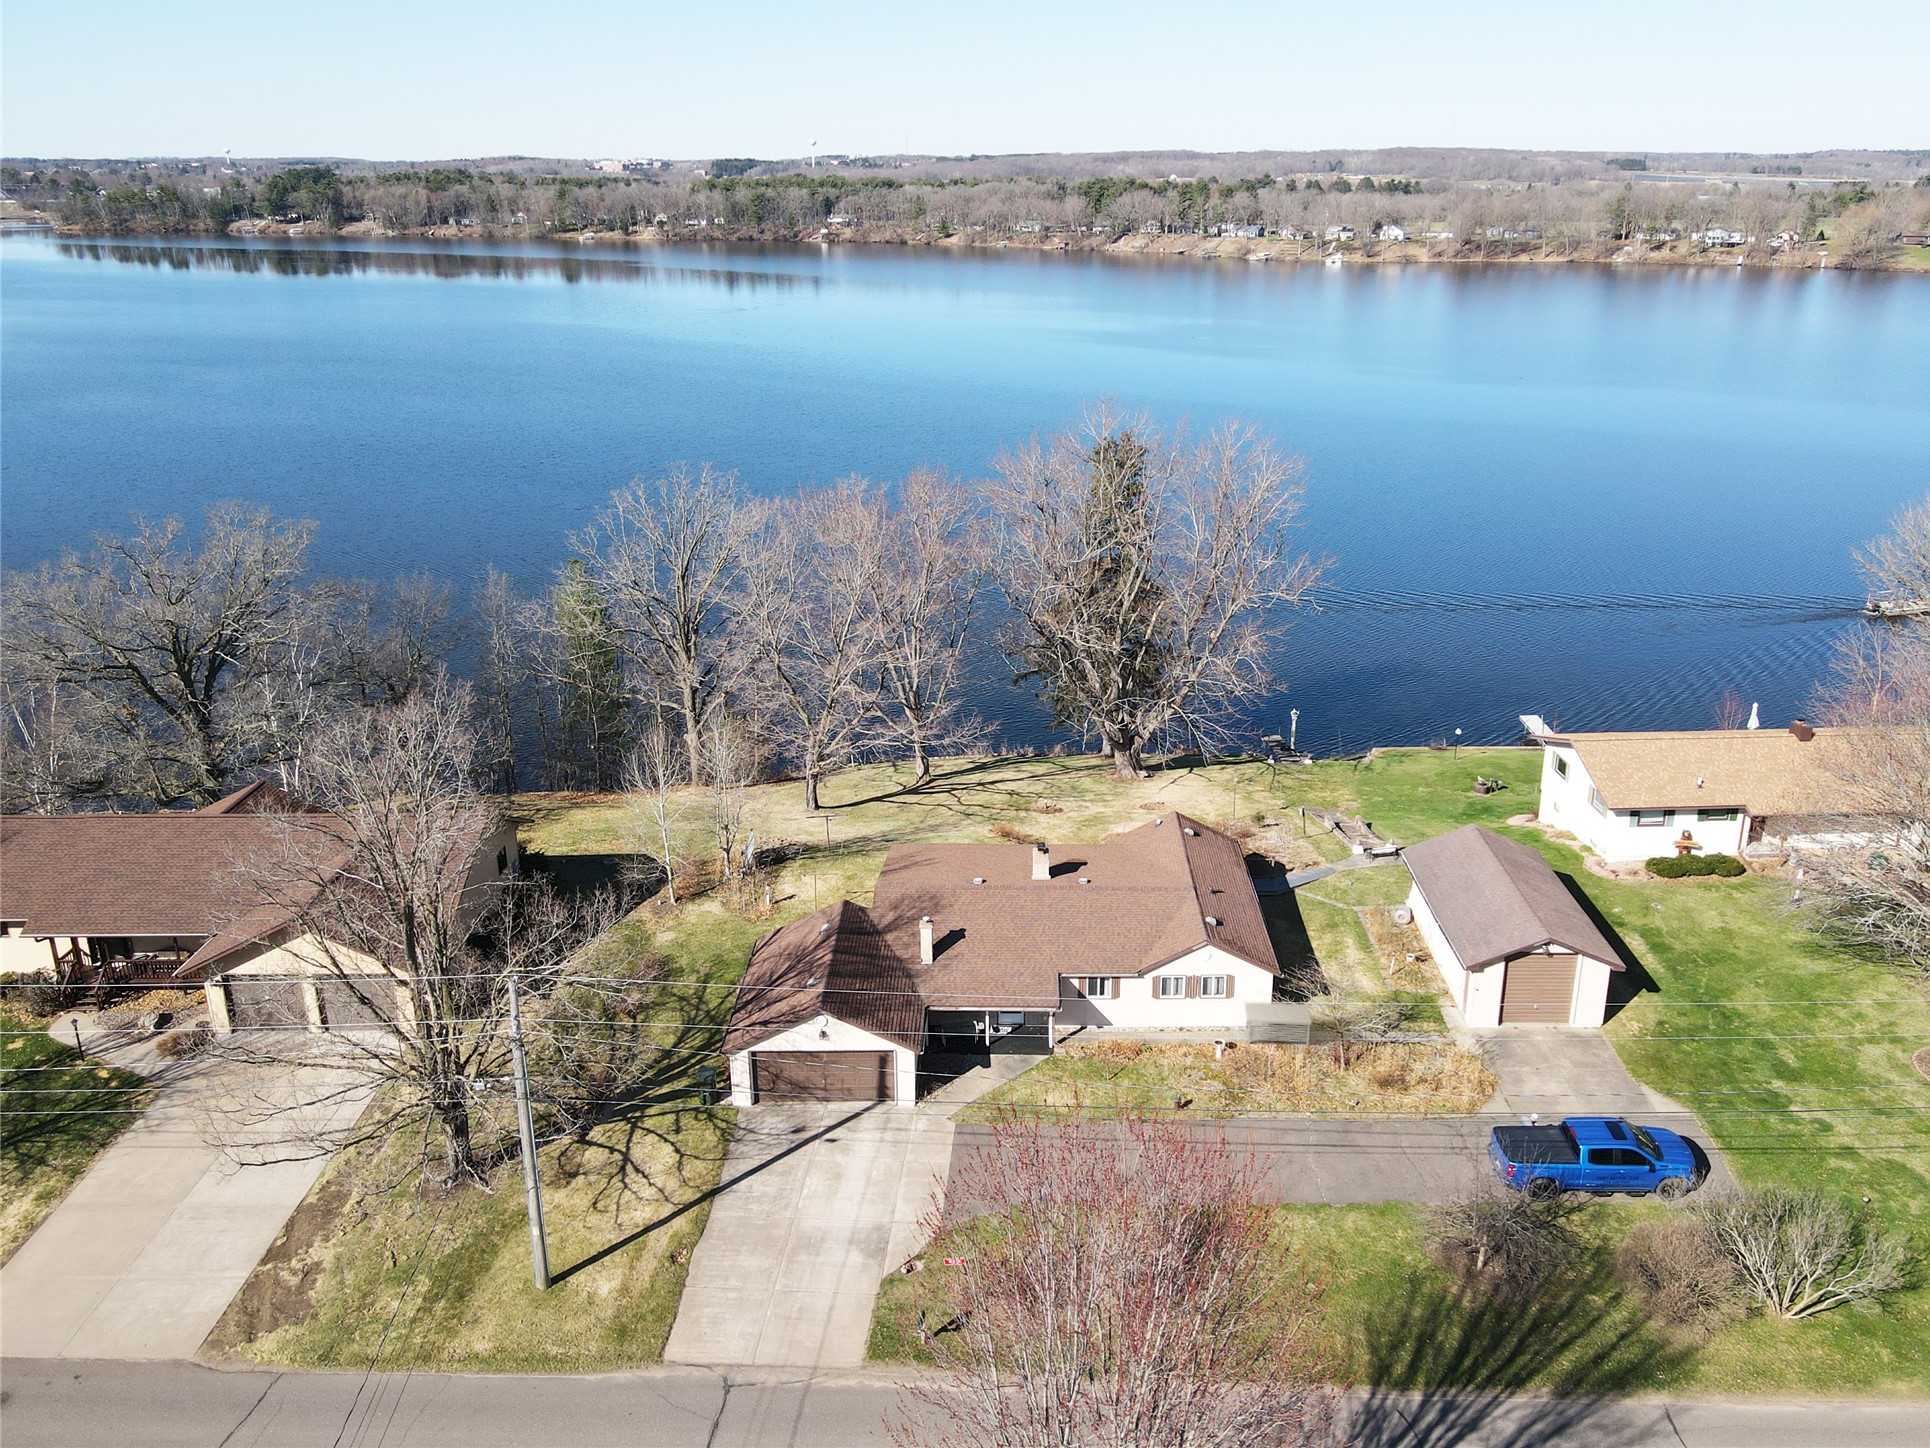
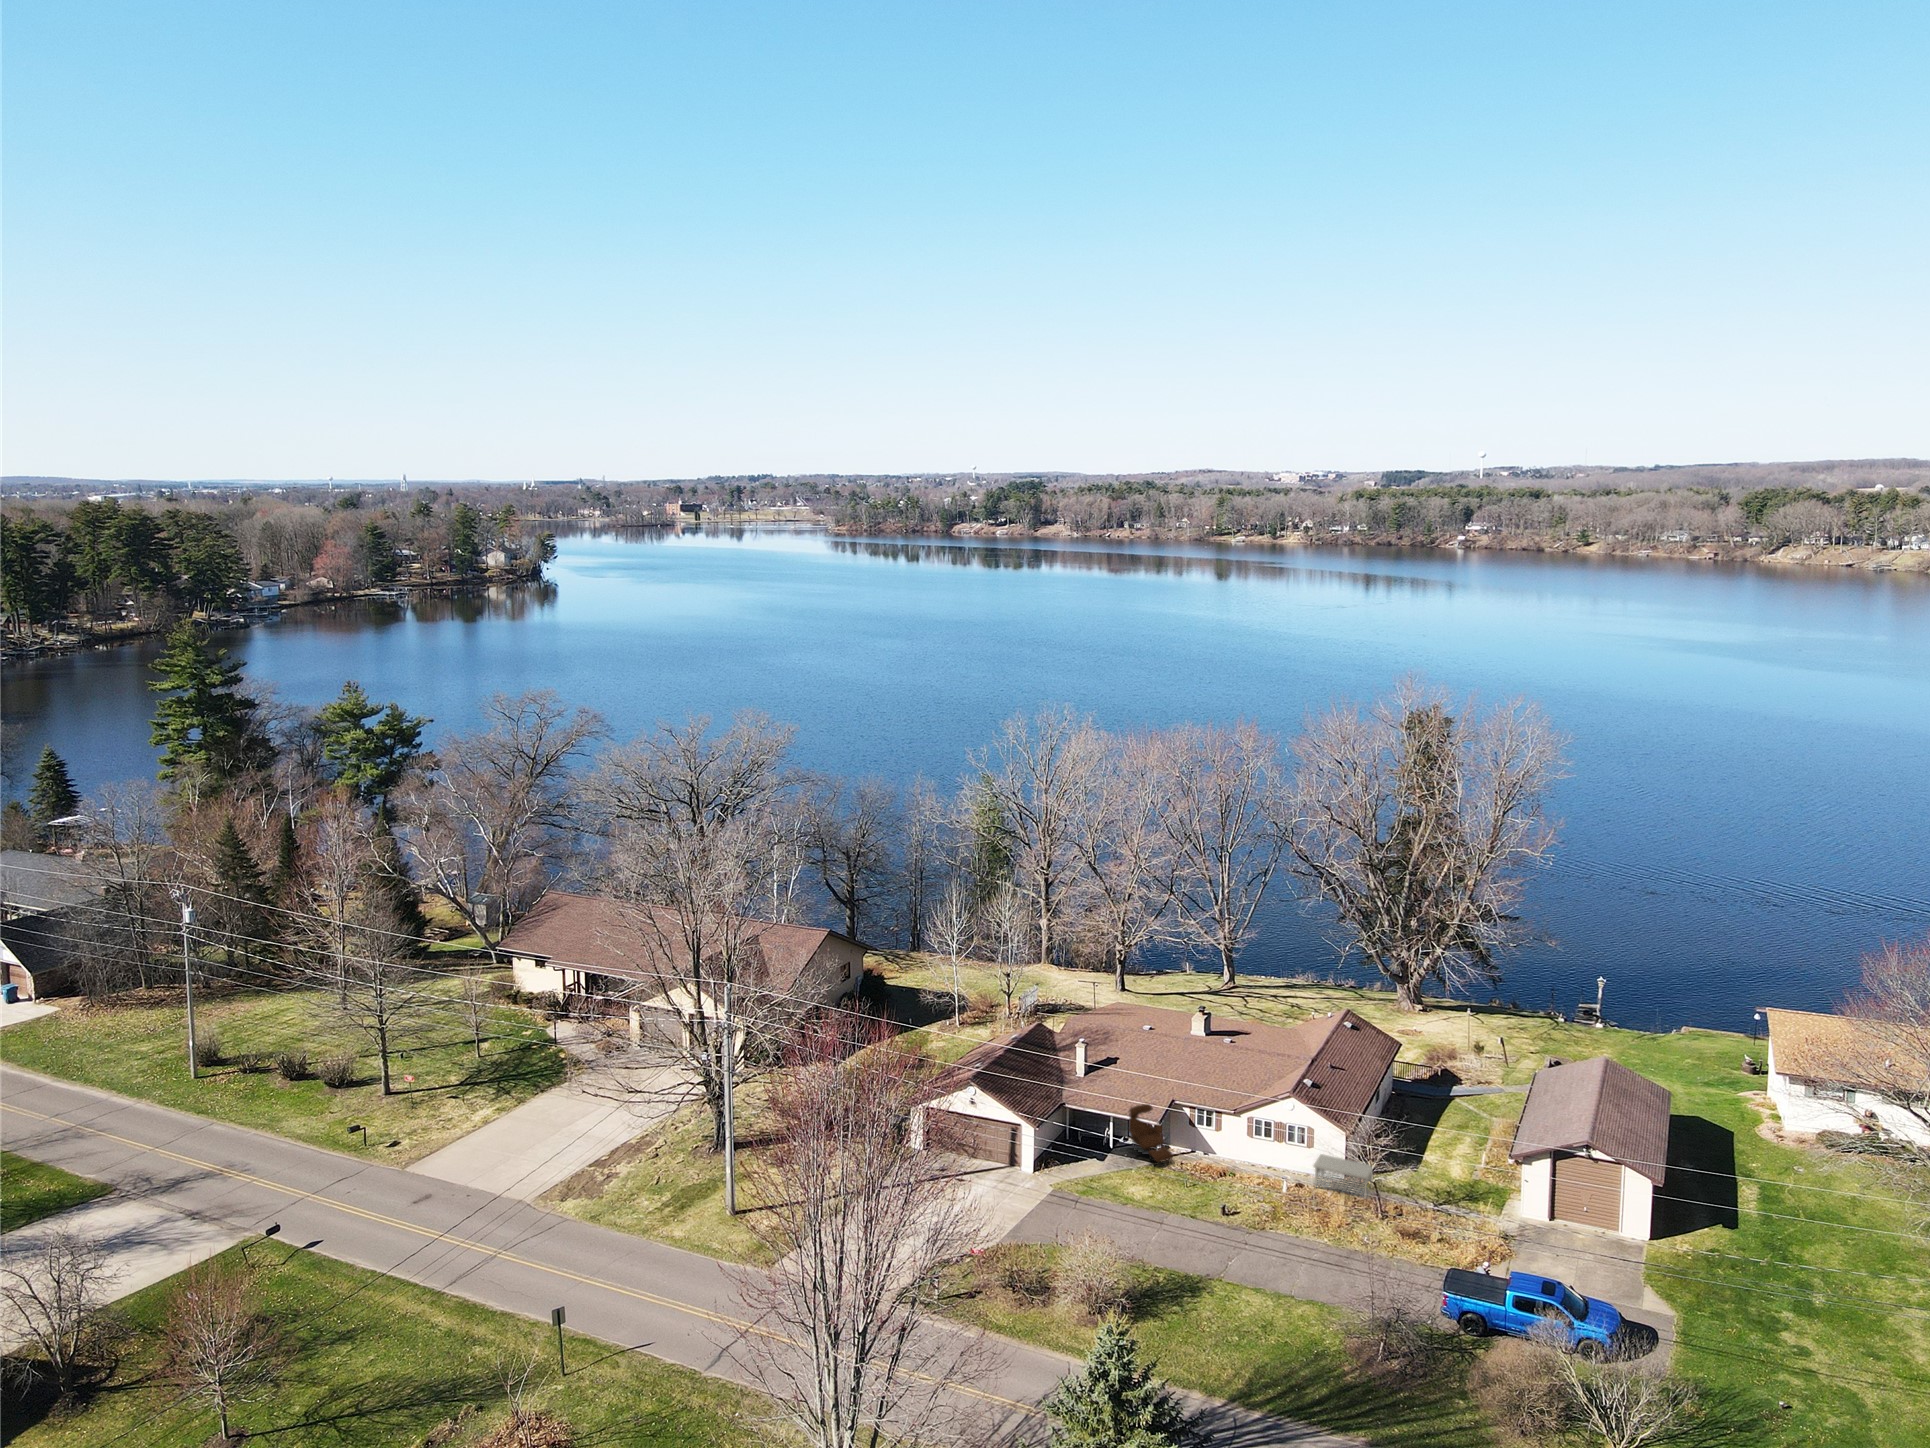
lounge chair: none [1011,981,1074,1058] -> present [1128,1104,1173,1163]

